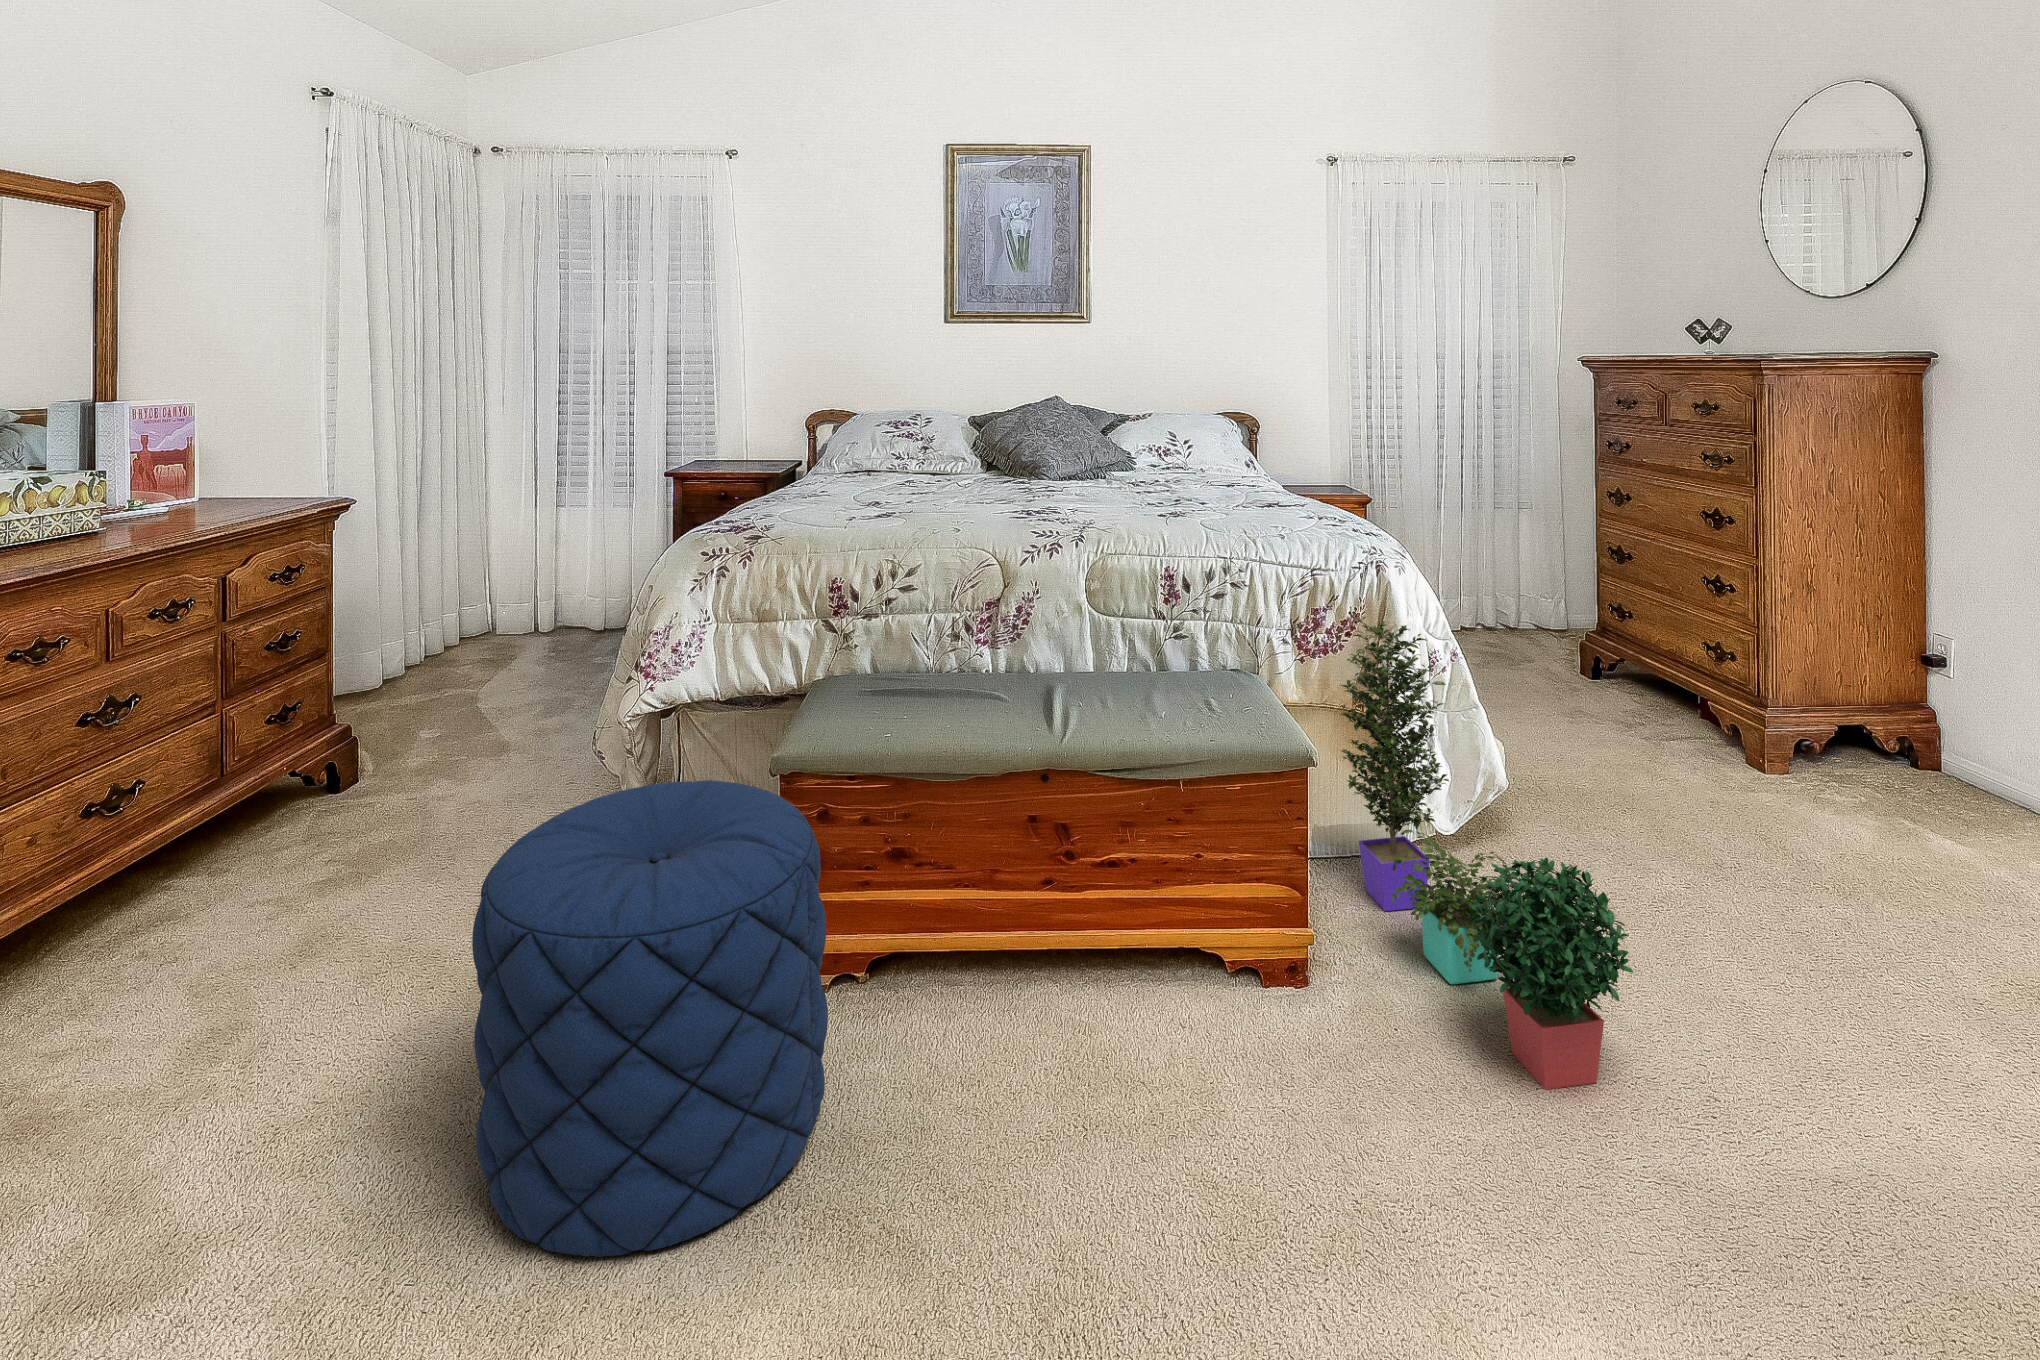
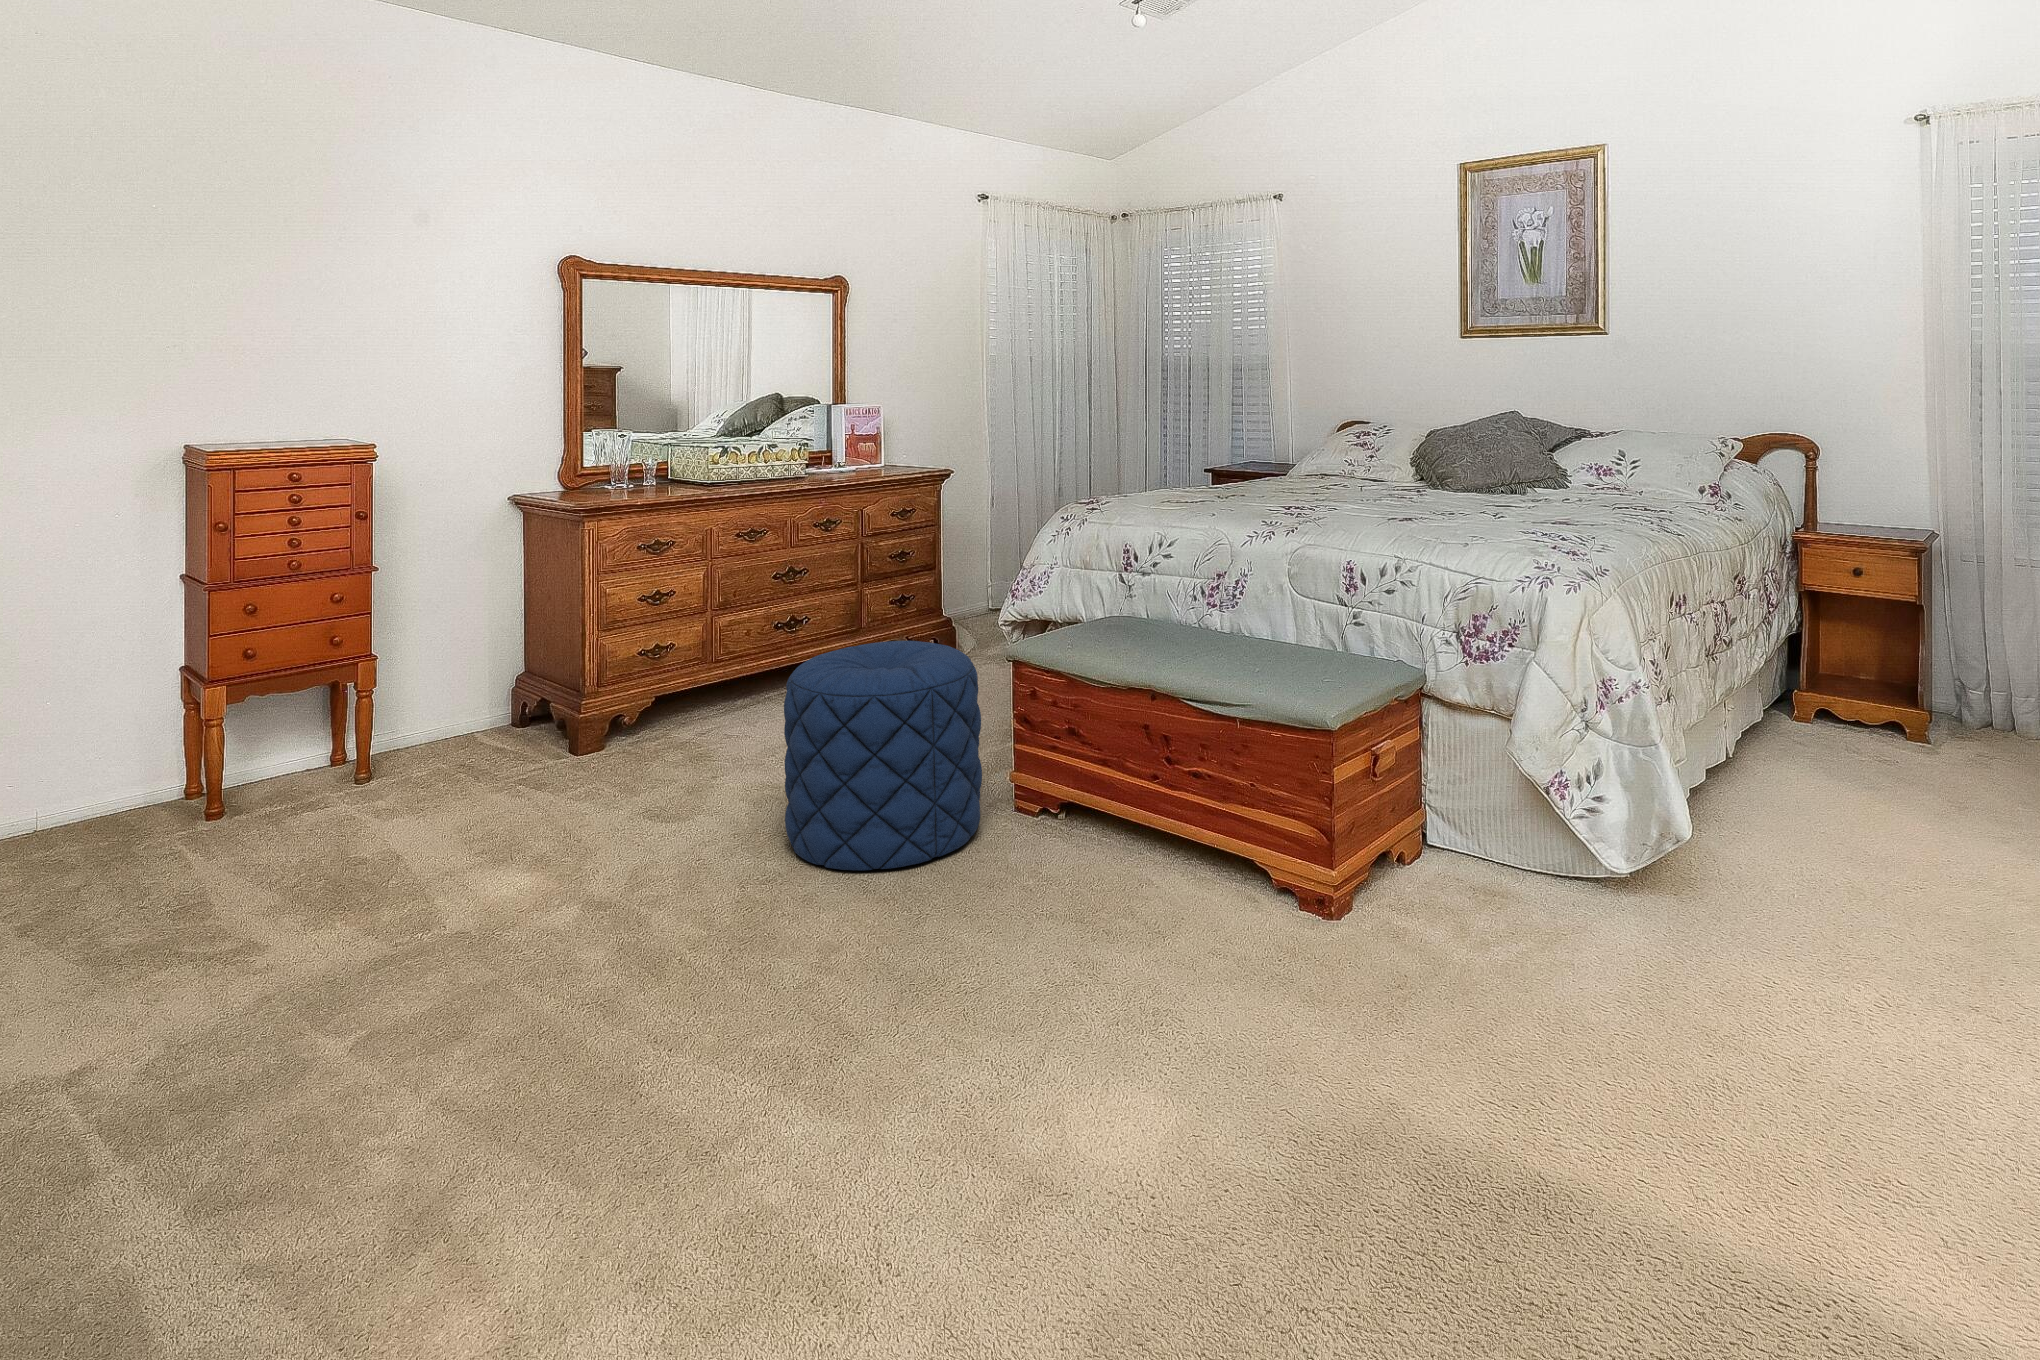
potted plant: present [1339,617,1633,1090] -> none [1348,623,1561,1028]

